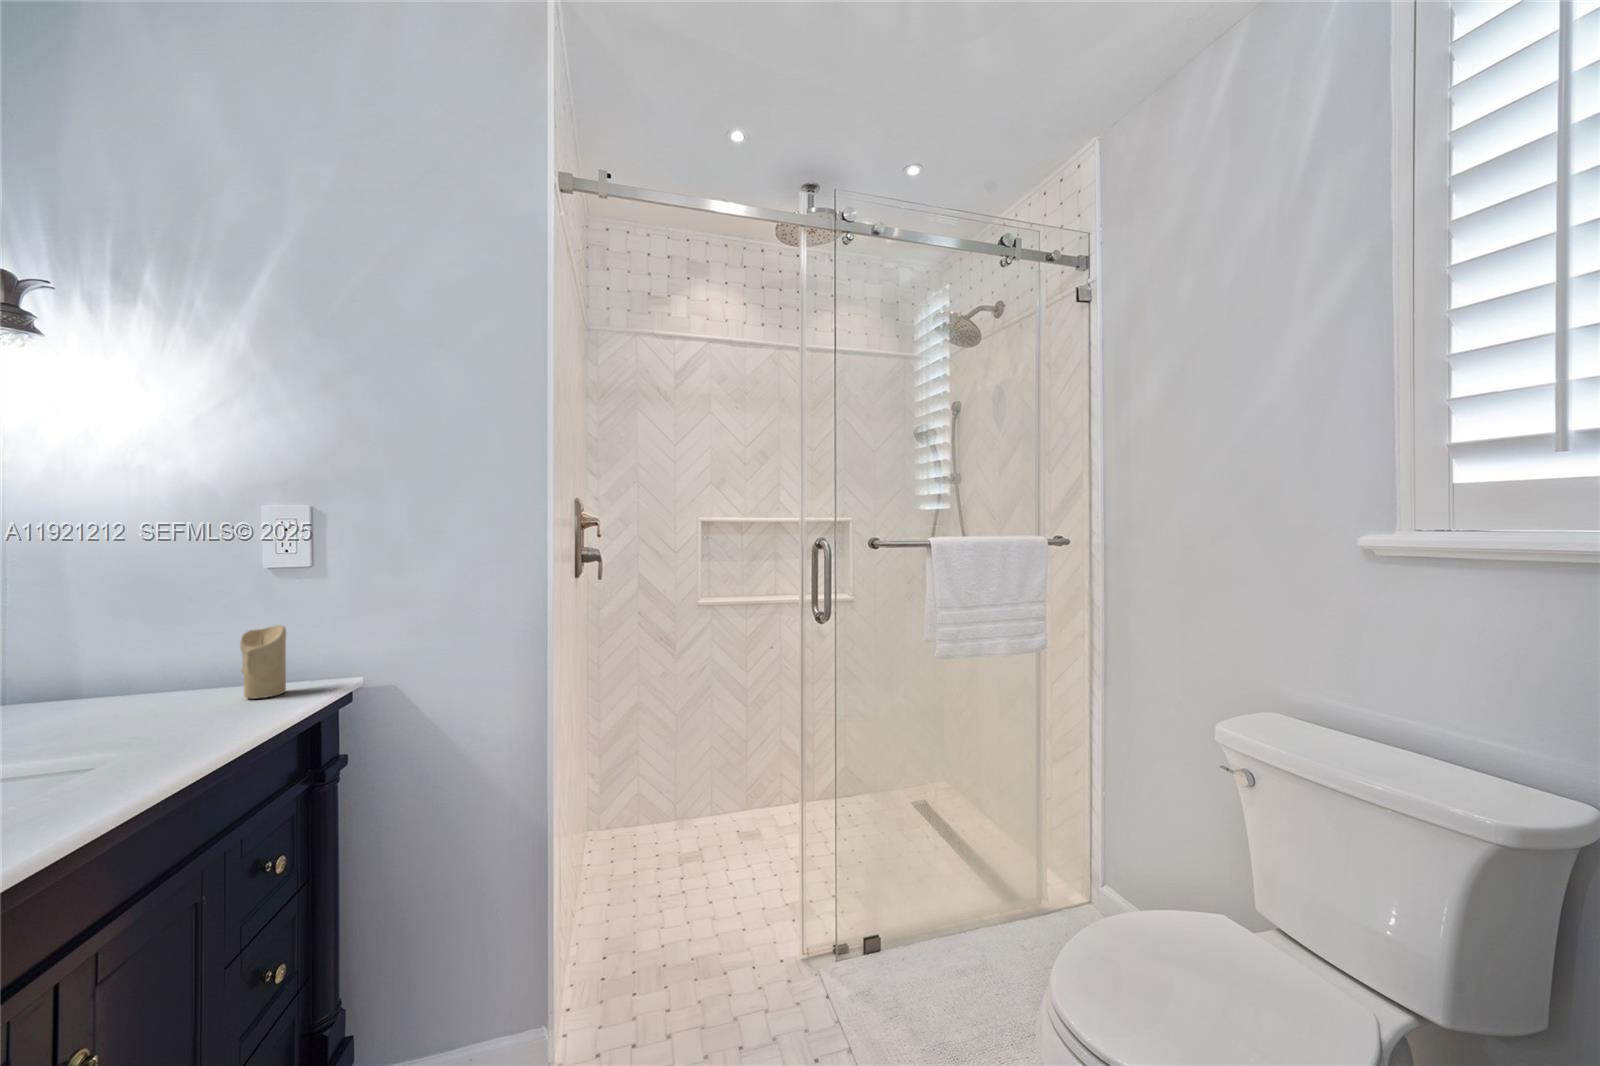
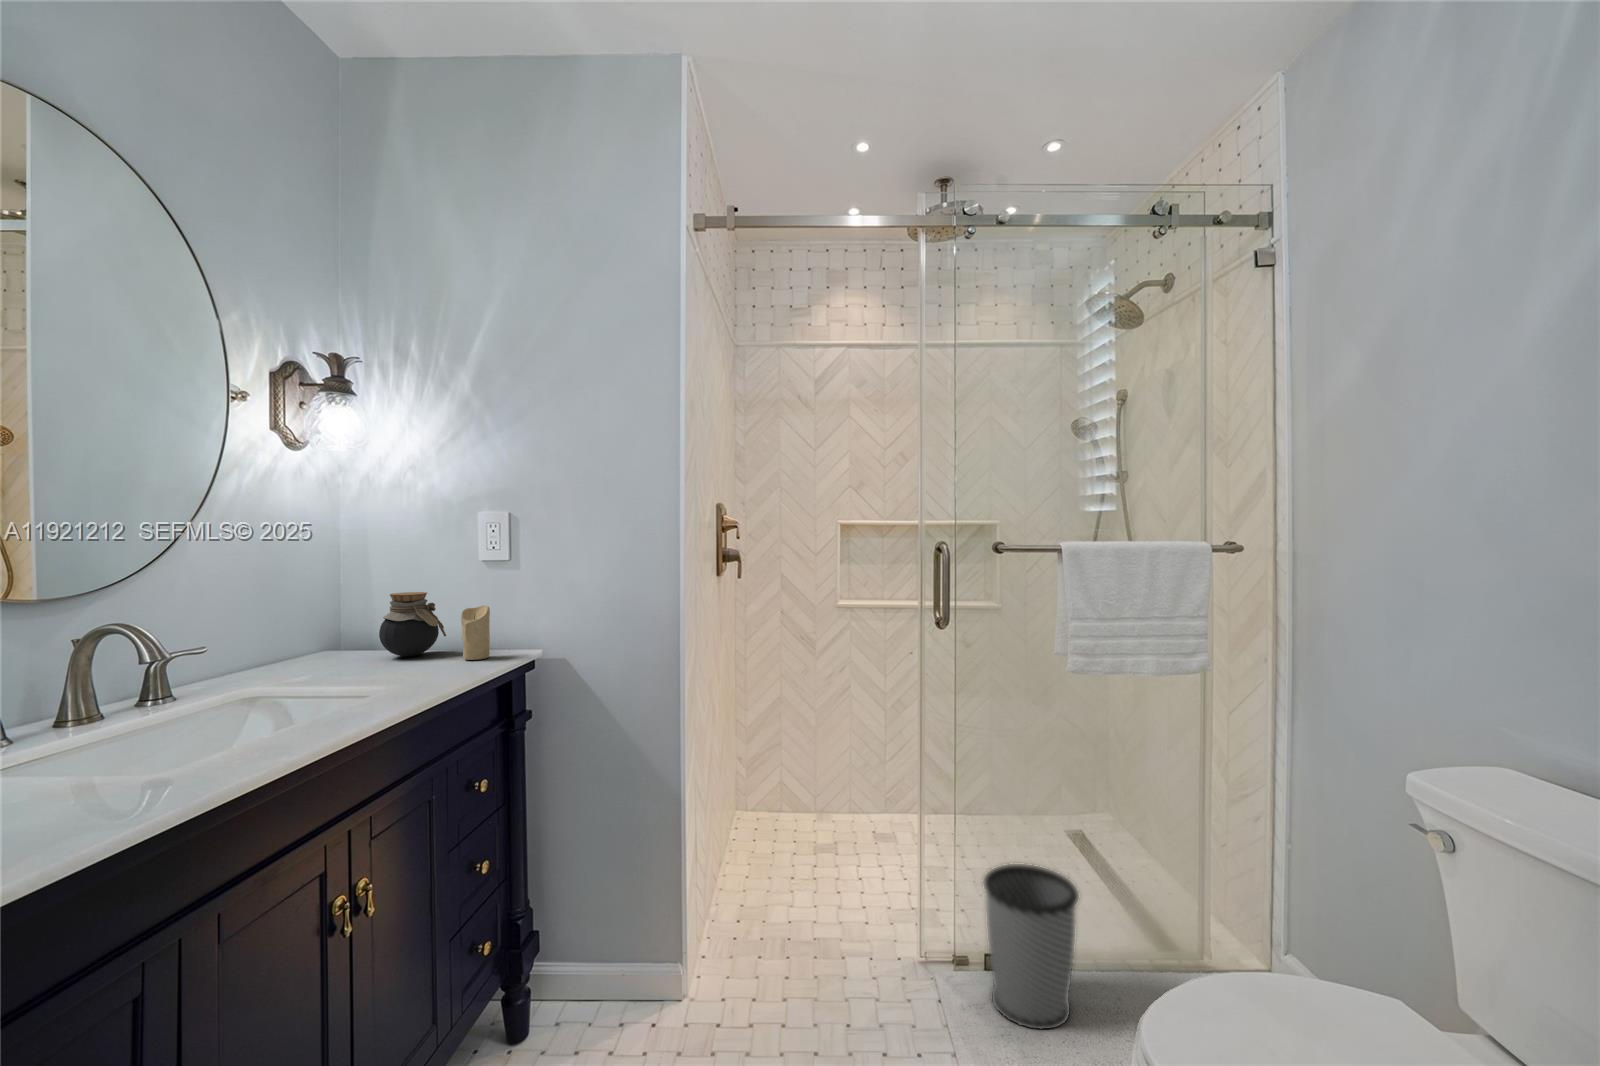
jar: none [102,611,217,700] -> present [379,592,446,657]
wastebasket: none [868,846,957,1011] -> present [984,864,1079,1029]

